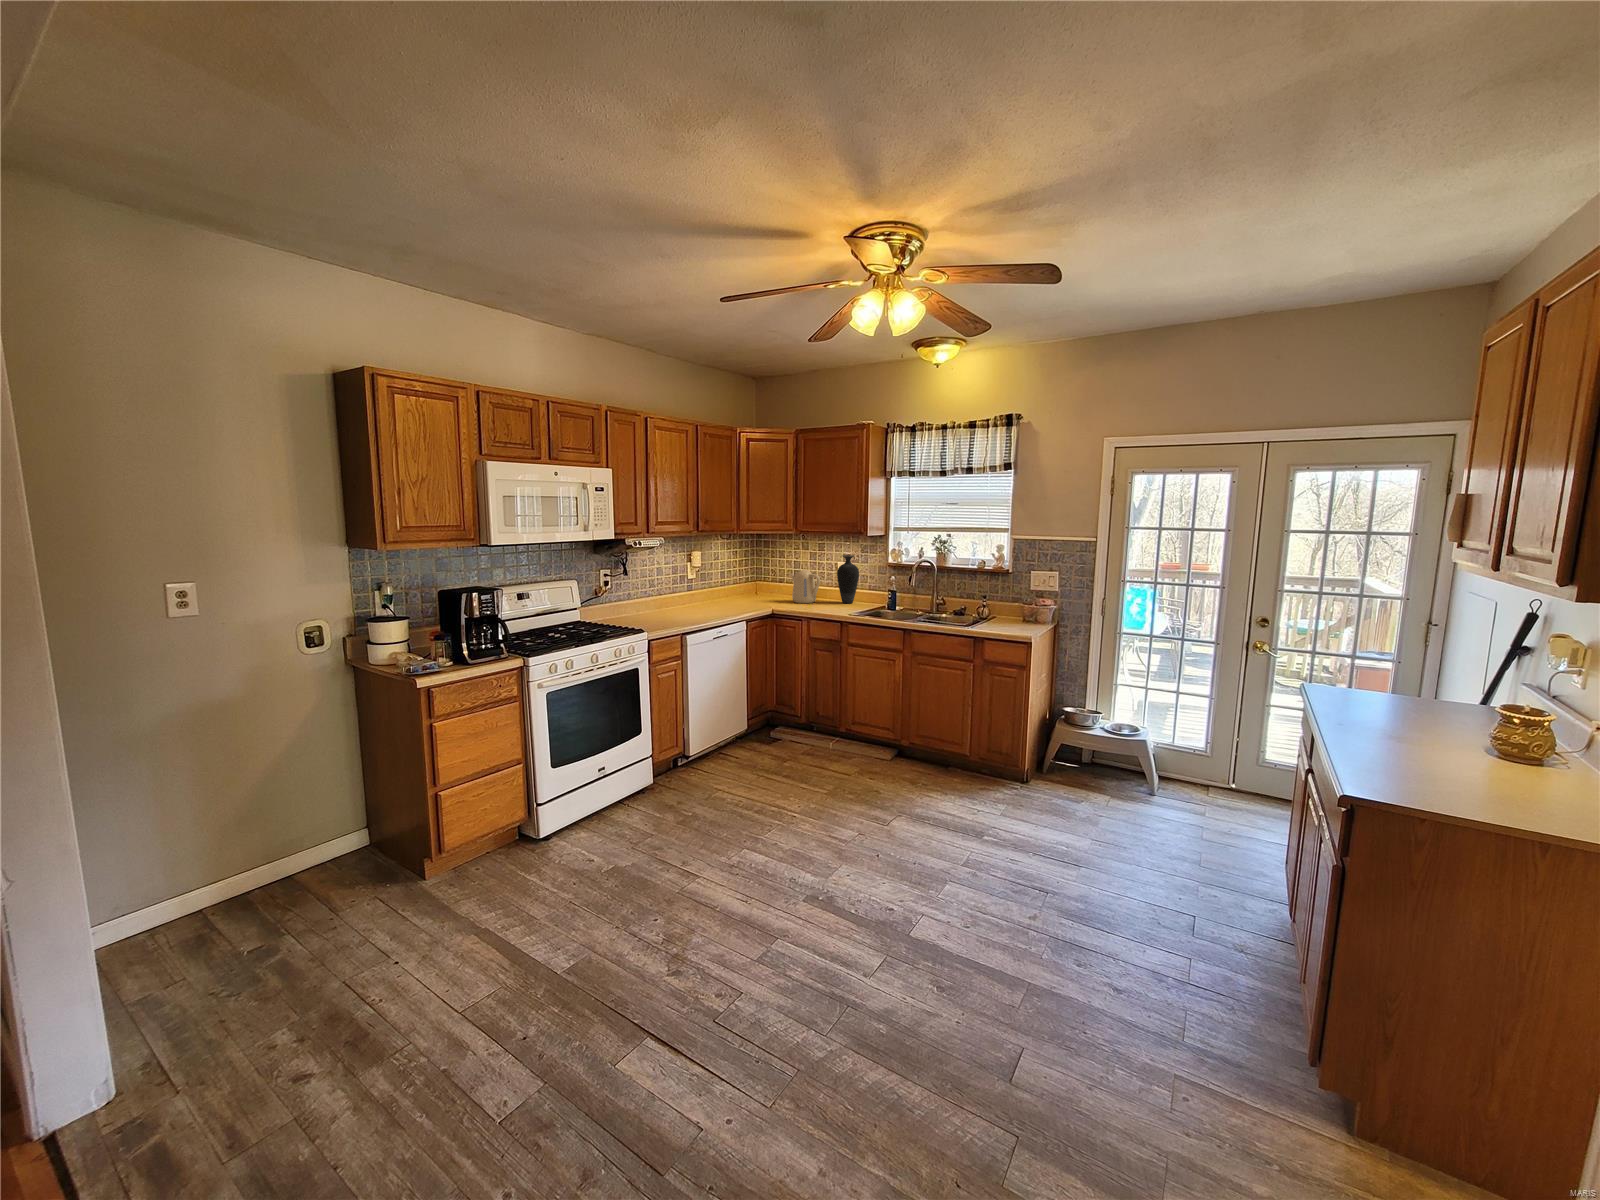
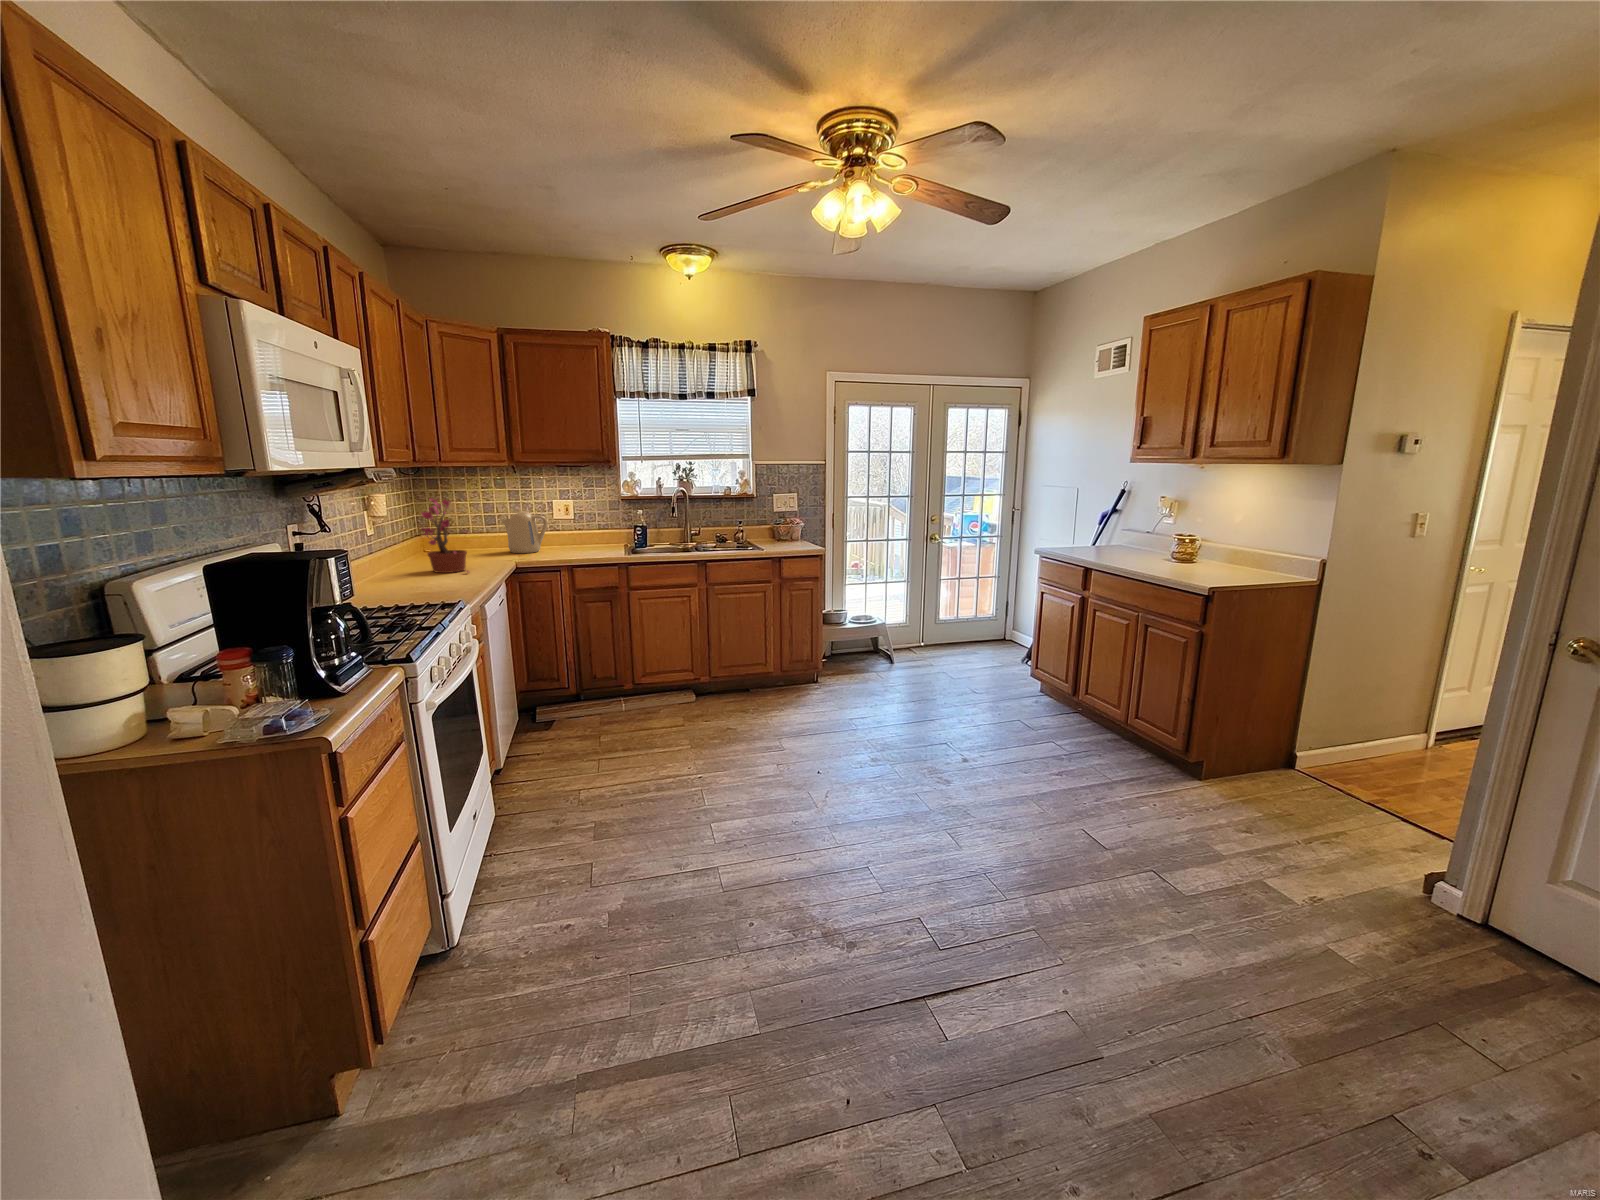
vase: present [837,555,859,603] -> none [559,490,587,548]
potted plant: none [698,557,734,612] -> present [422,498,469,573]

